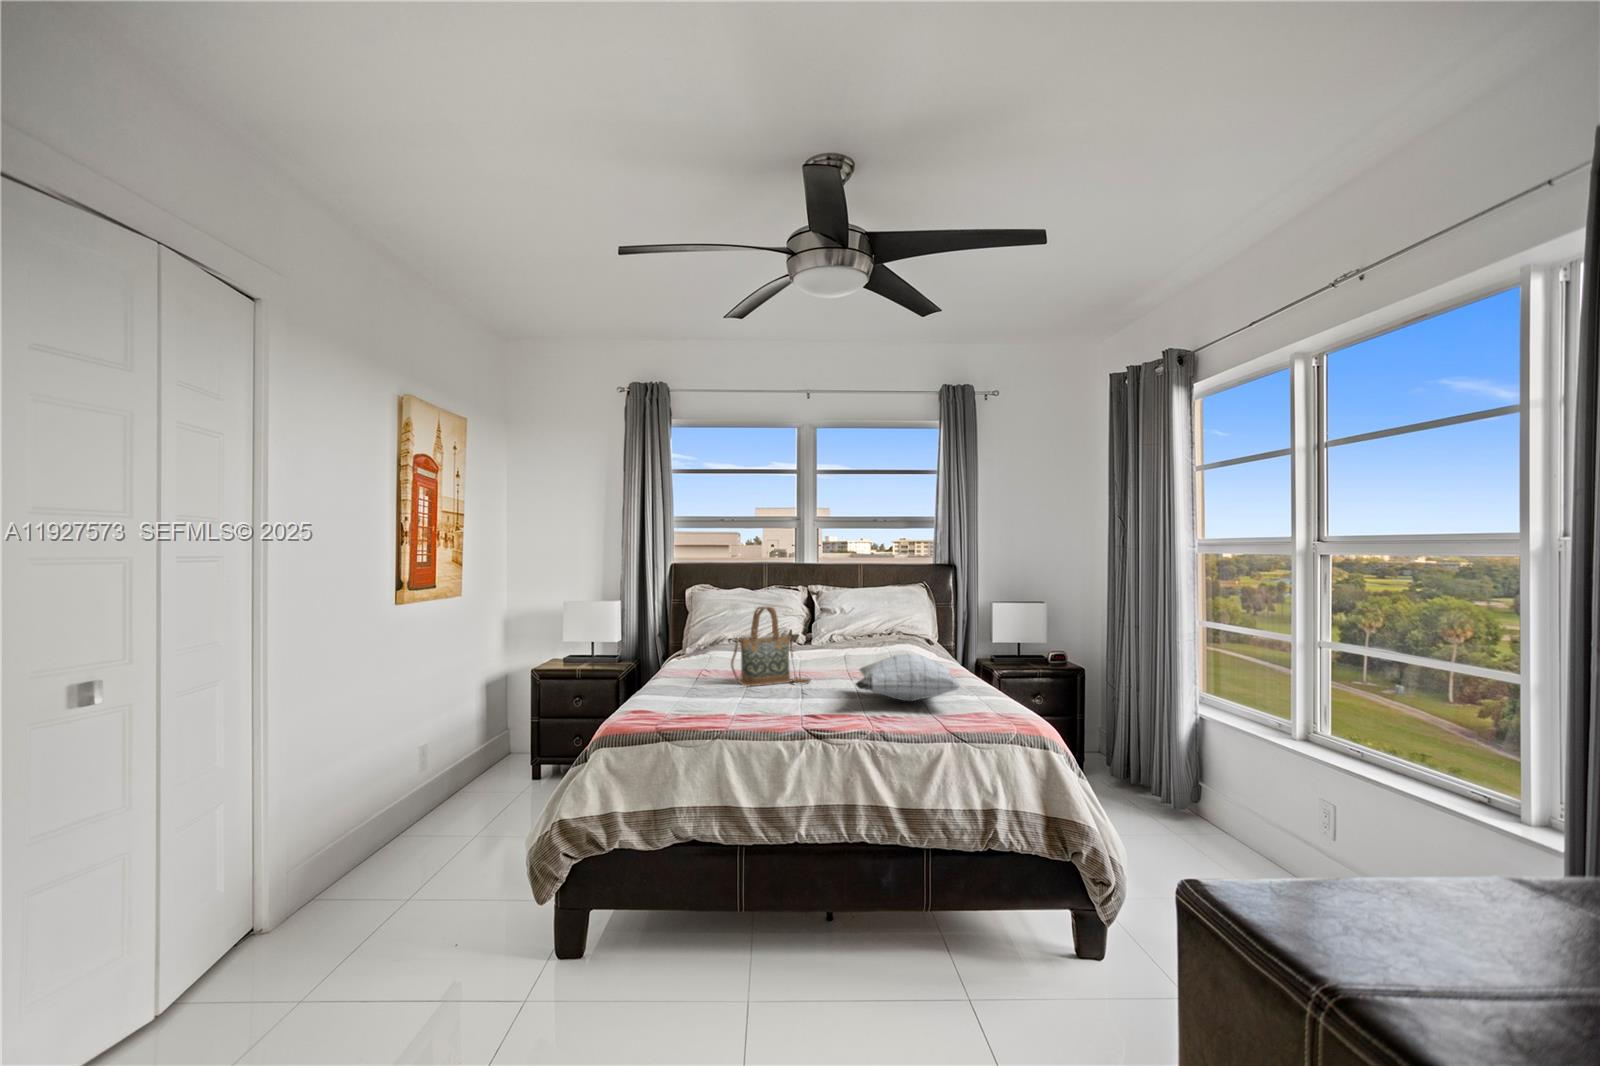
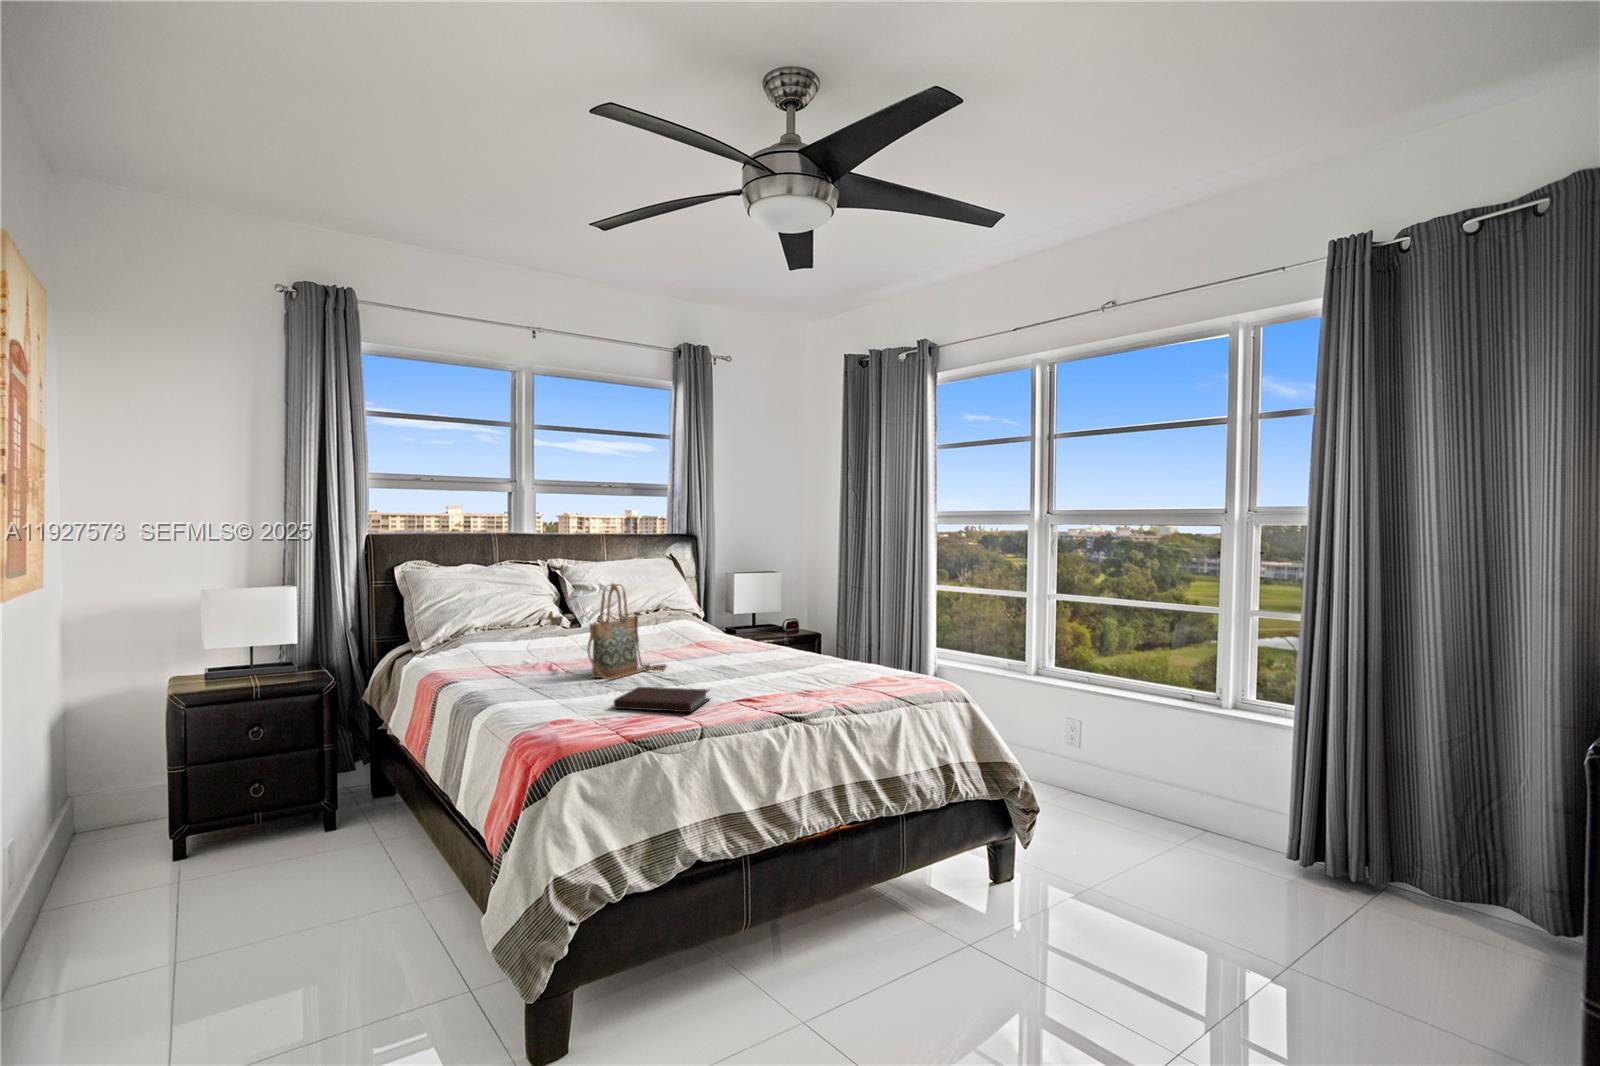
pillow: present [856,653,960,701] -> none [732,626,870,676]
notebook: none [701,693,785,717] -> present [613,687,709,712]

